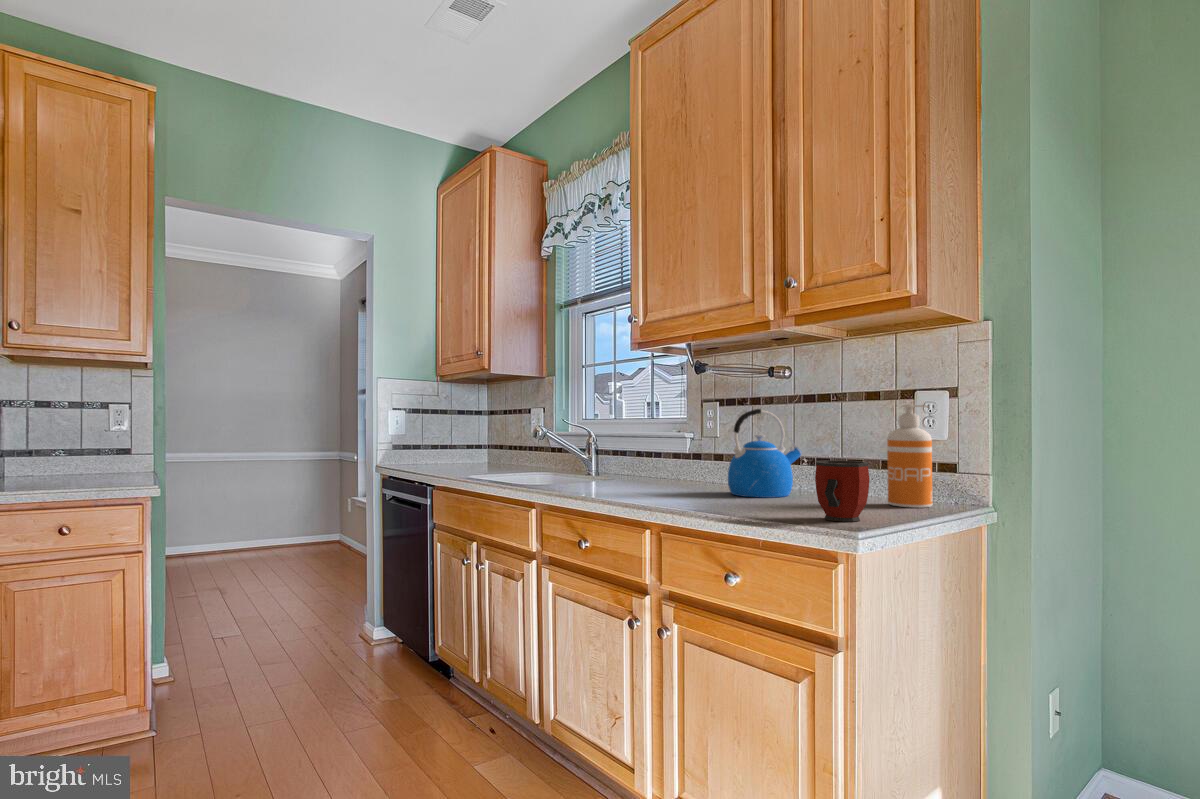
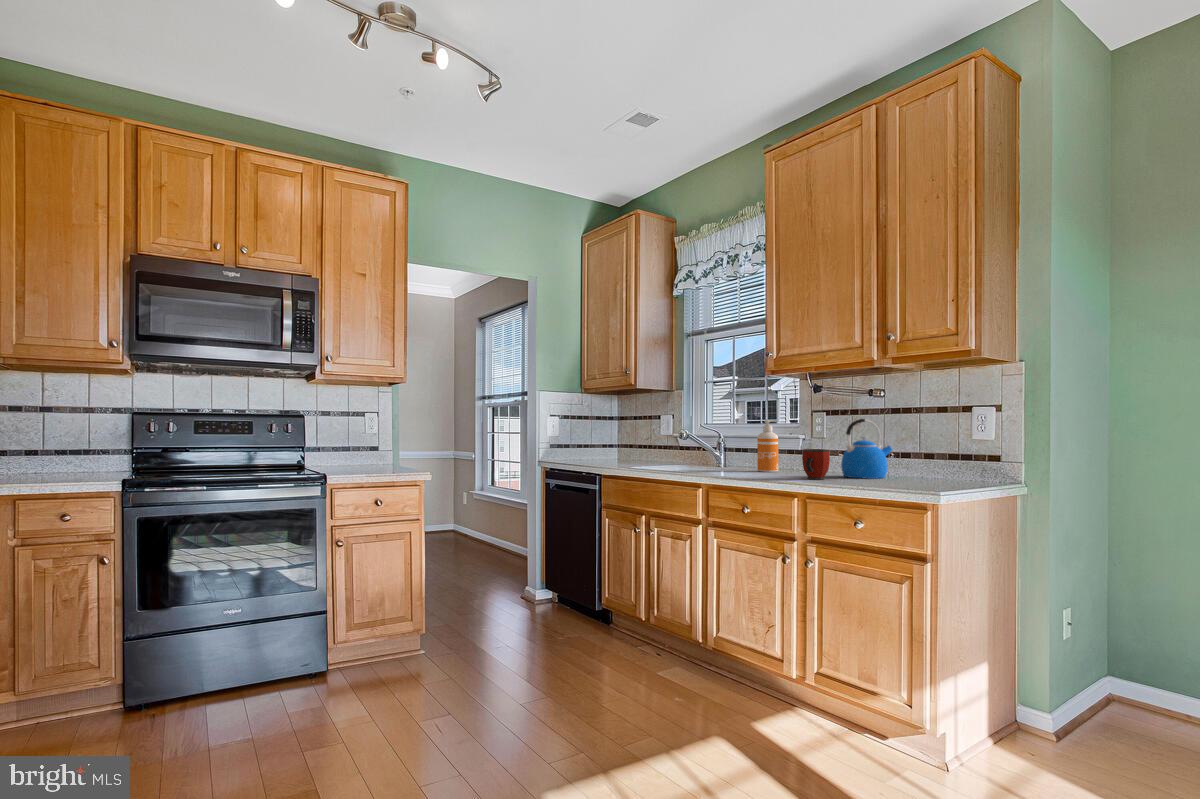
soap dispenser: present [887,405,932,508] -> present [757,420,778,472]
mug: present [815,460,870,522] -> present [802,449,830,479]

